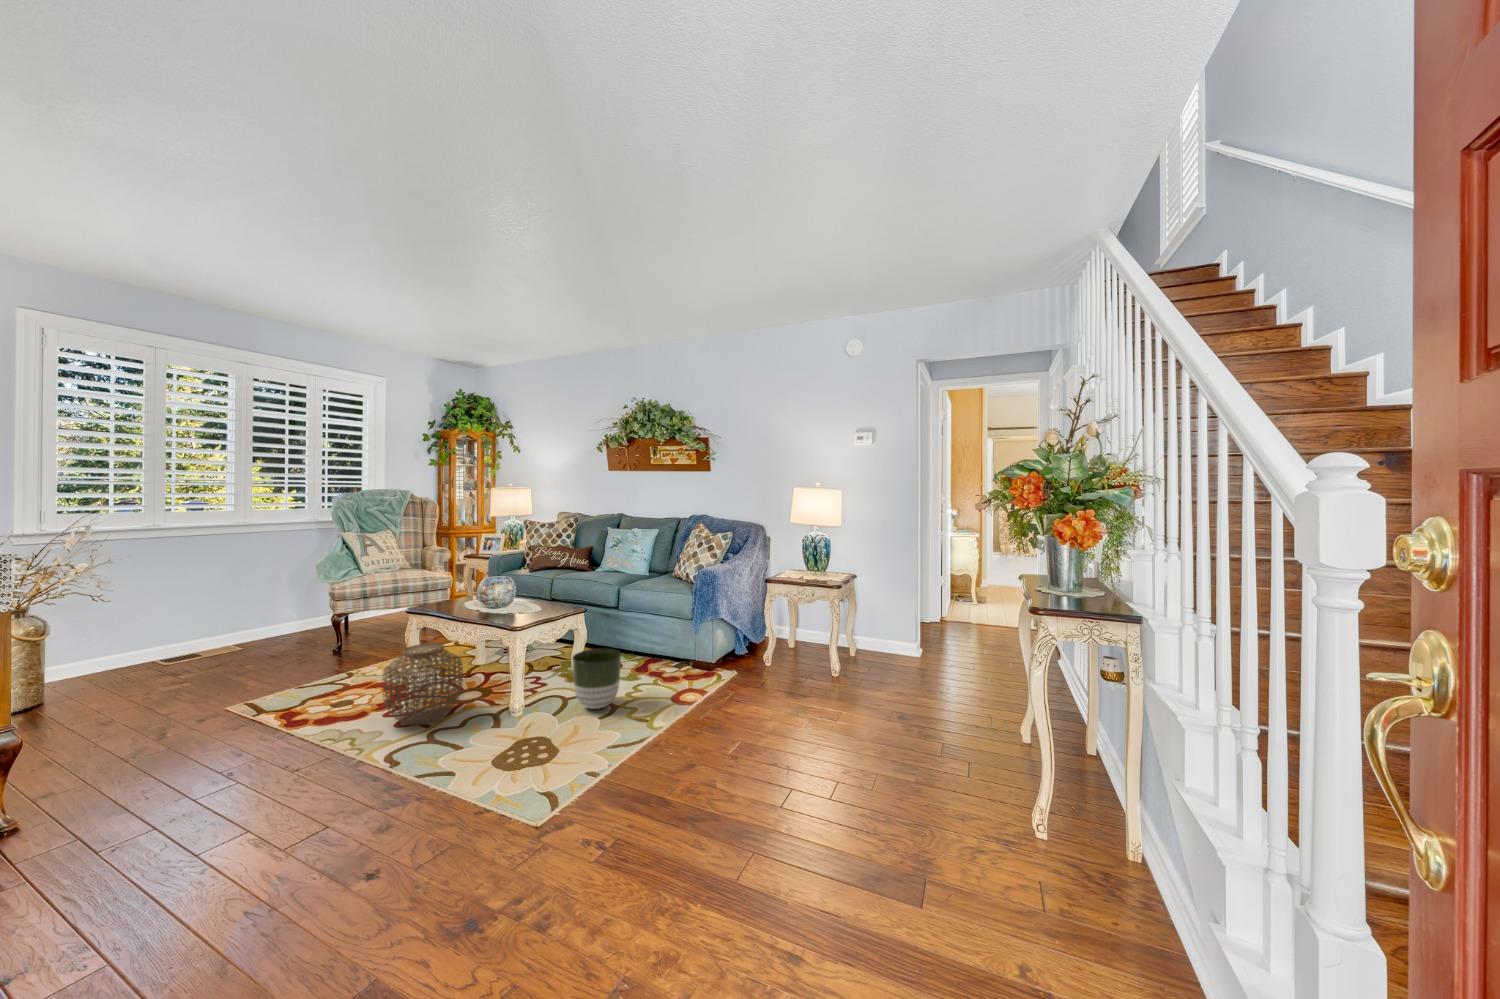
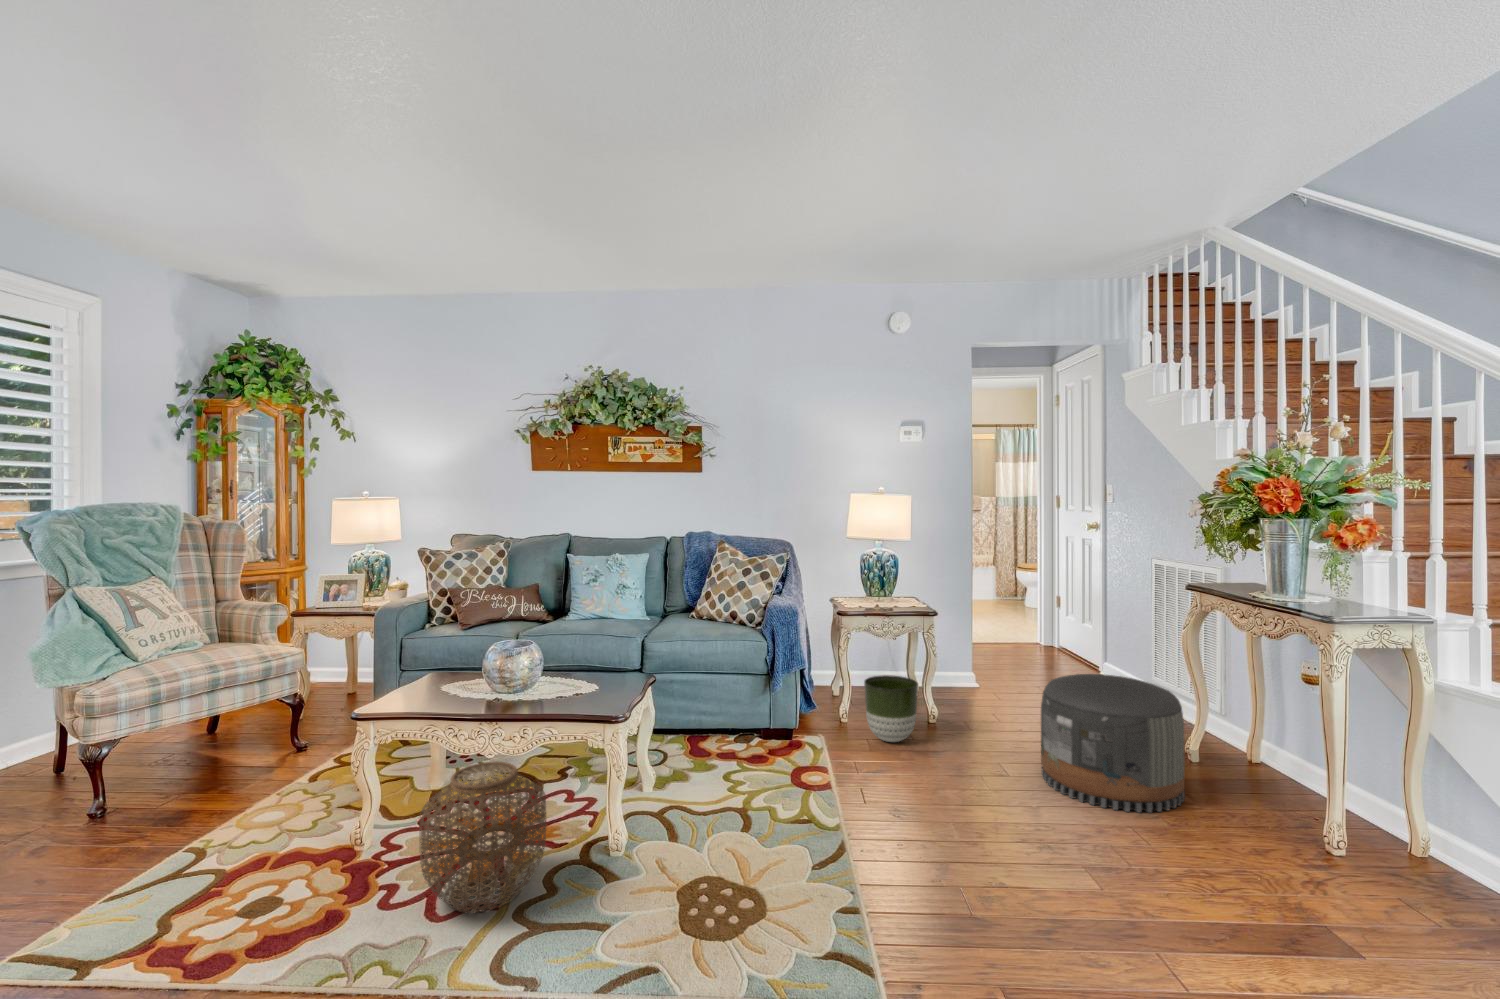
pouf: none [845,643,956,762] -> present [1041,674,1185,813]
planter: present [572,649,621,709] -> present [864,675,918,742]

